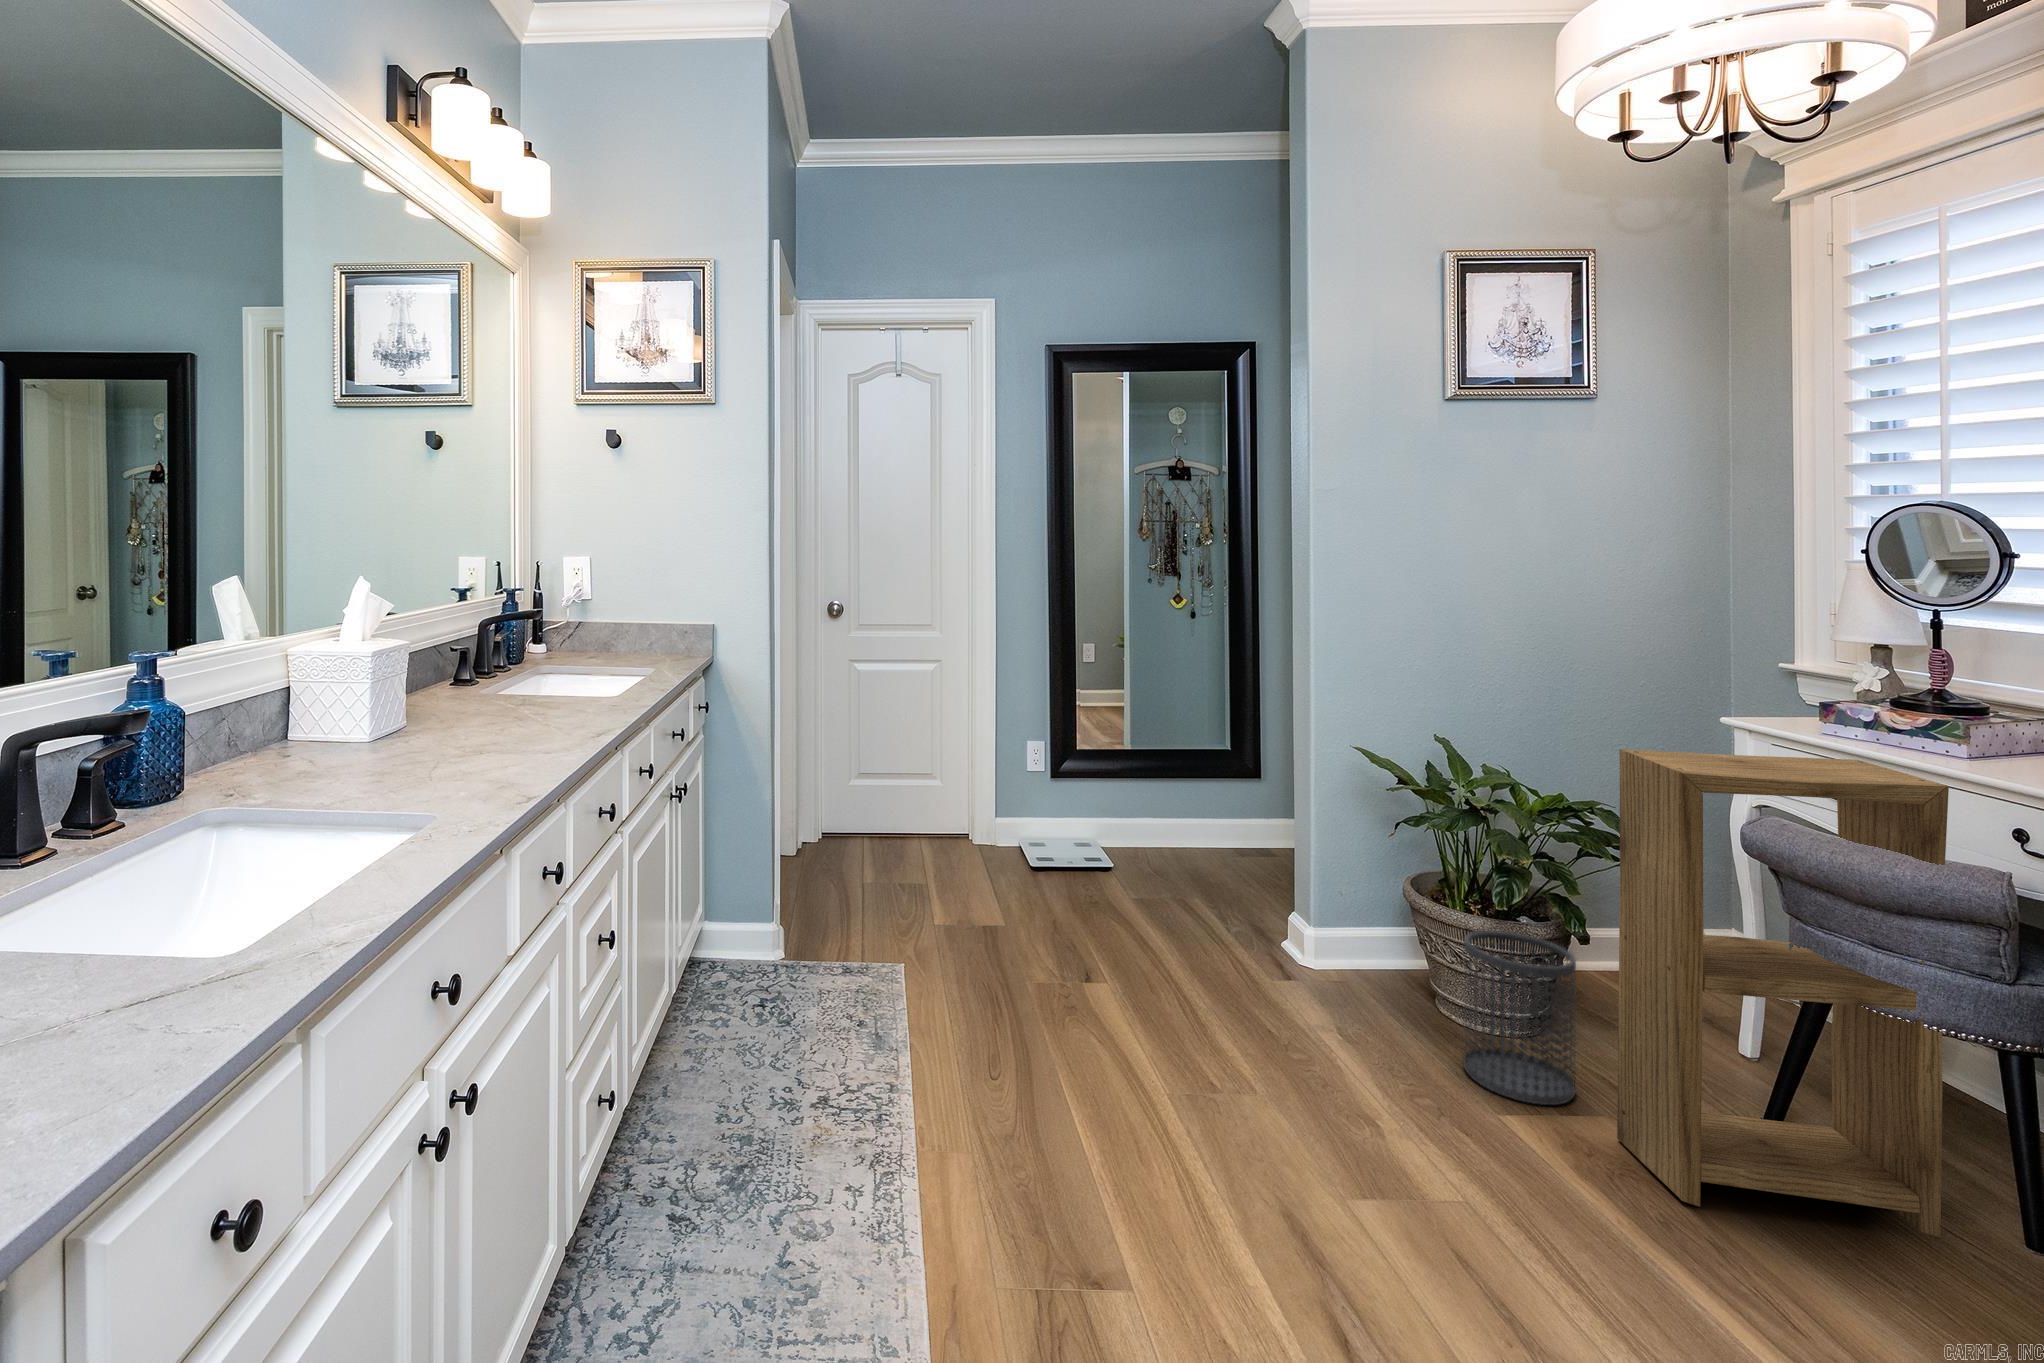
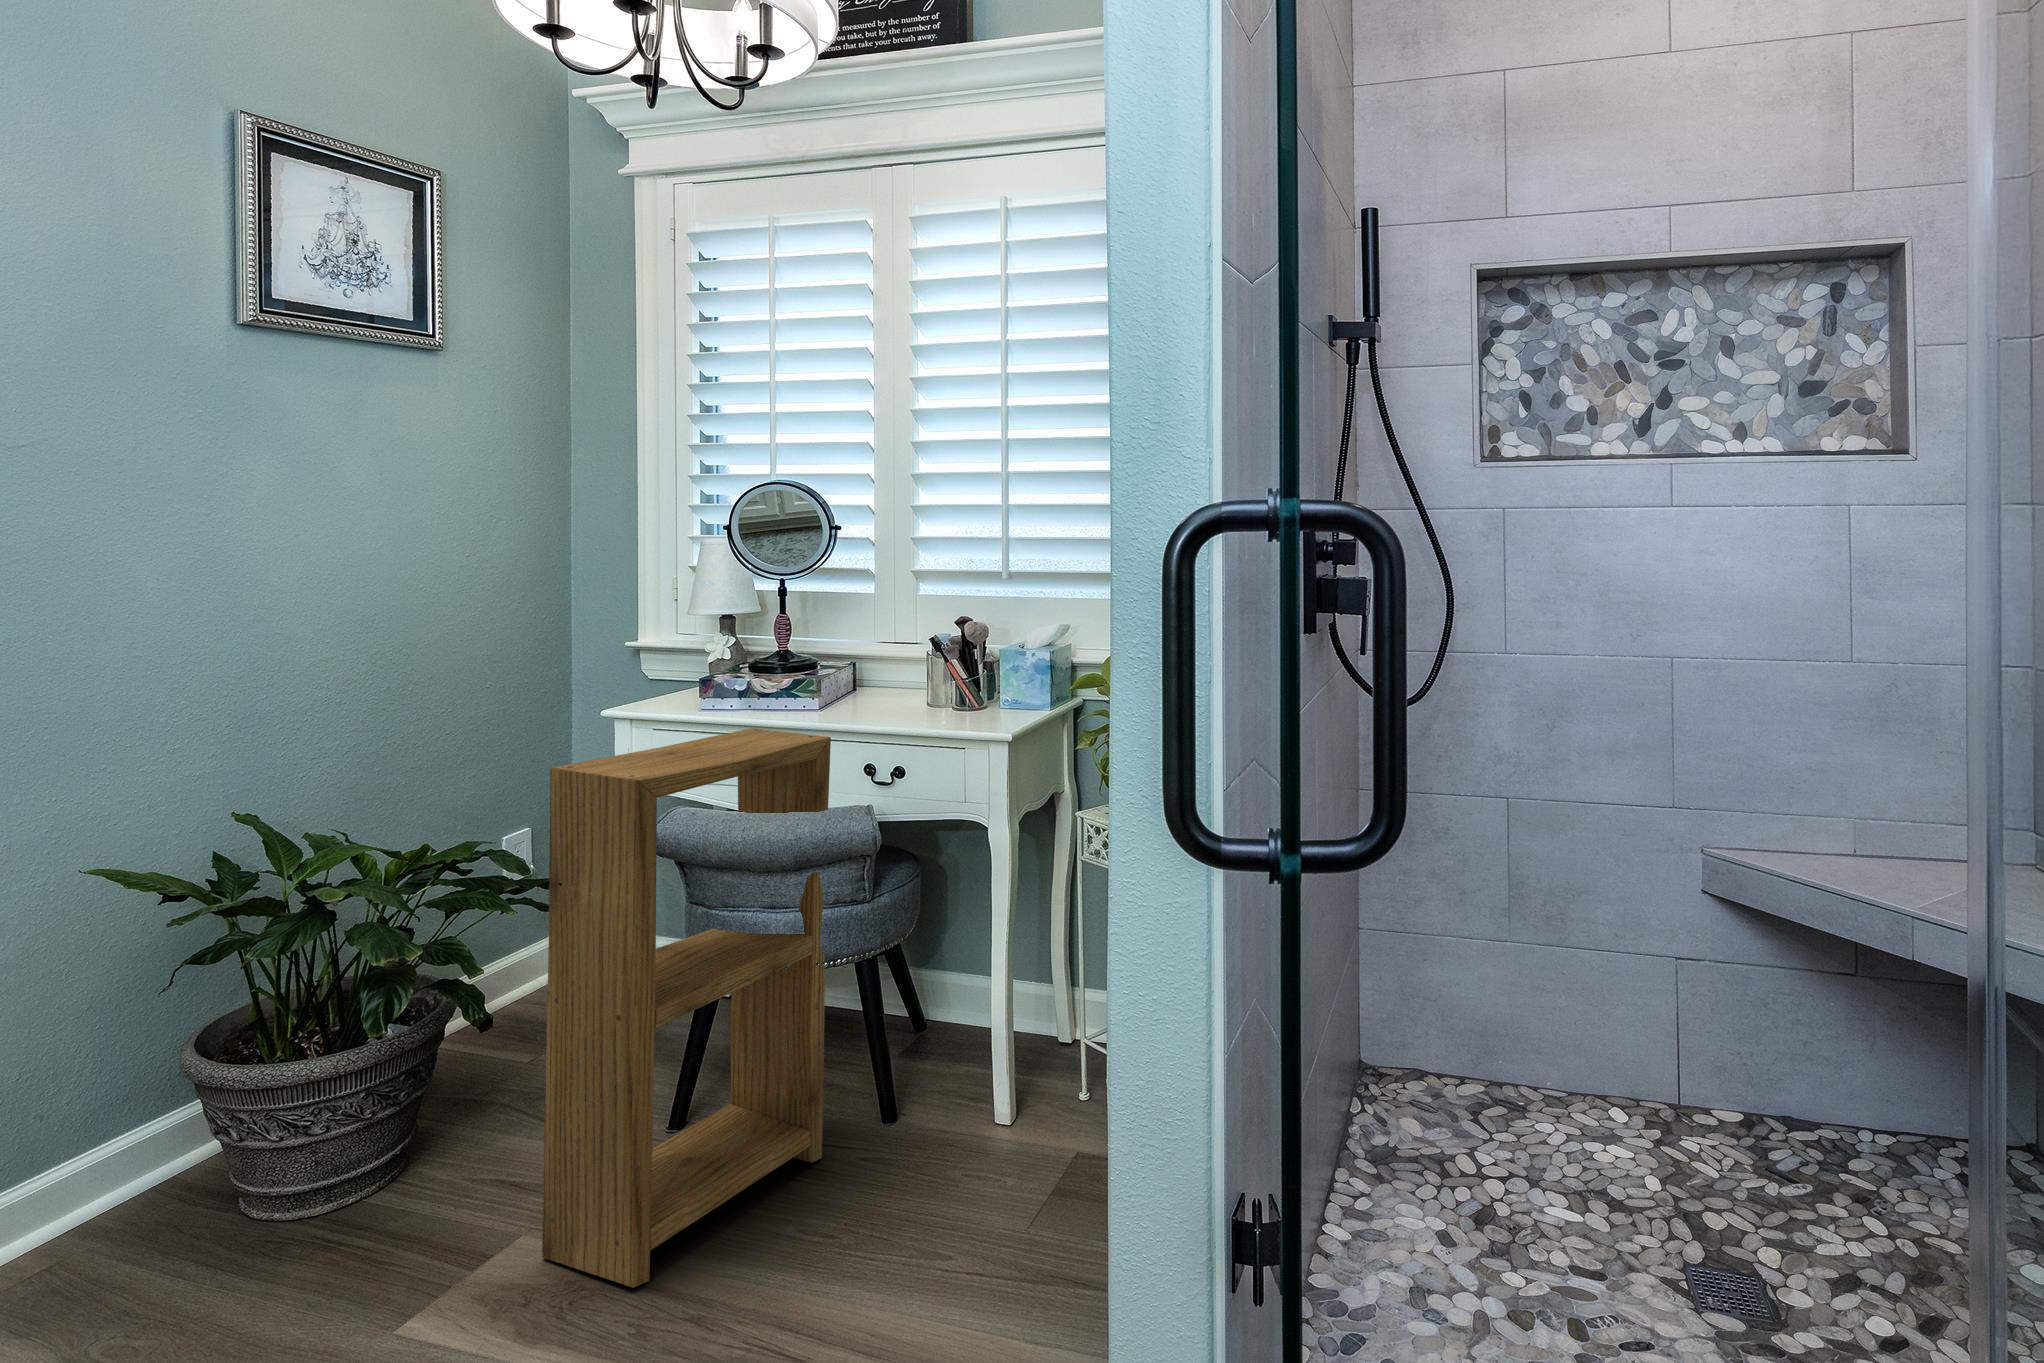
wastebasket: present [1463,930,1576,1105] -> none [314,1045,480,1305]

